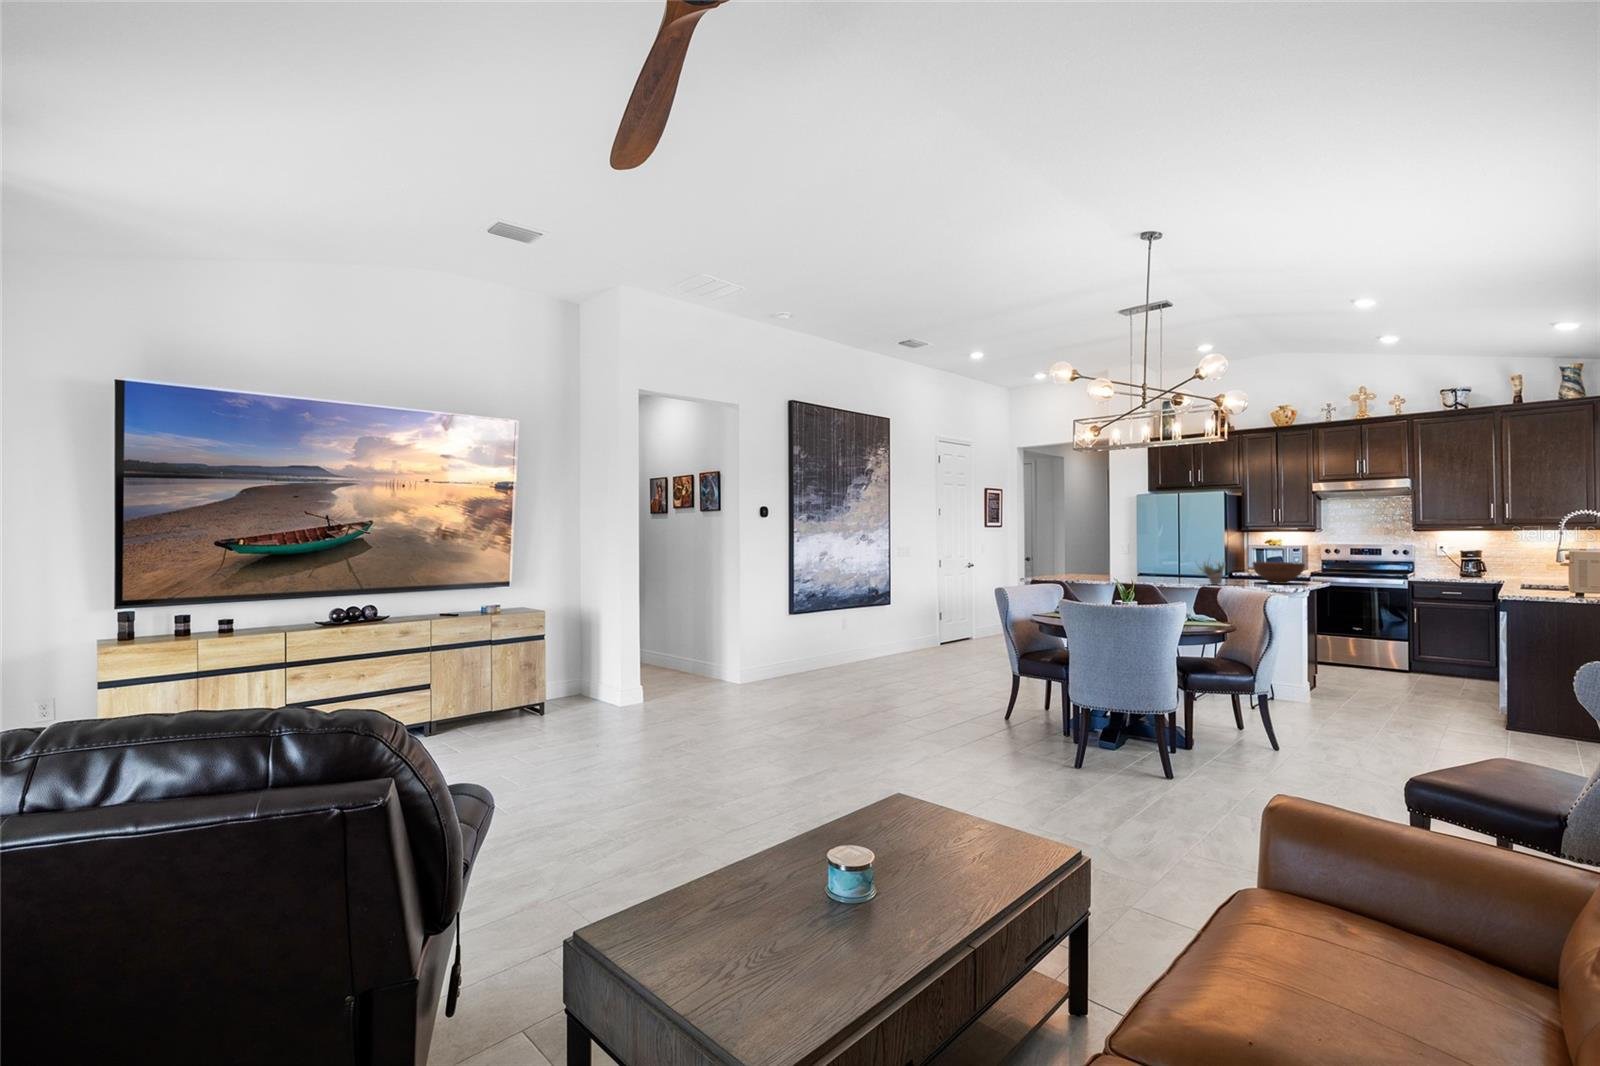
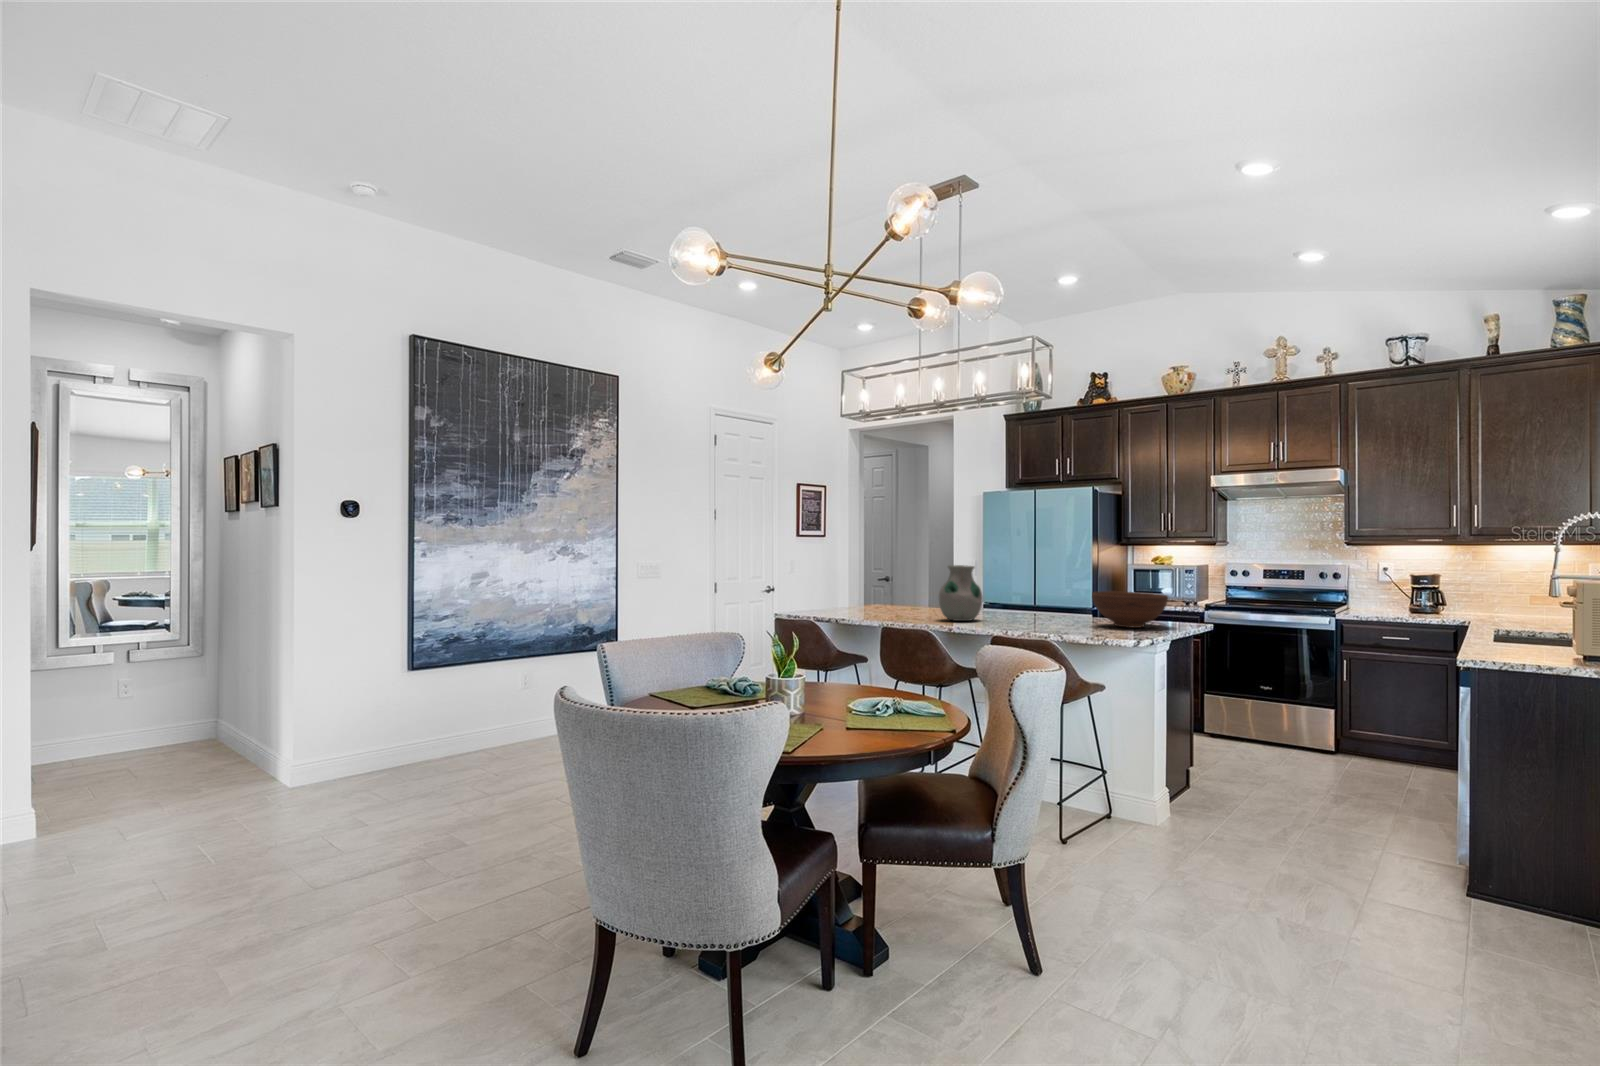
vase: none [1142,546,1173,582] -> present [939,565,982,621]
succulent plant: present [1193,555,1225,585] -> none [993,578,1046,629]

